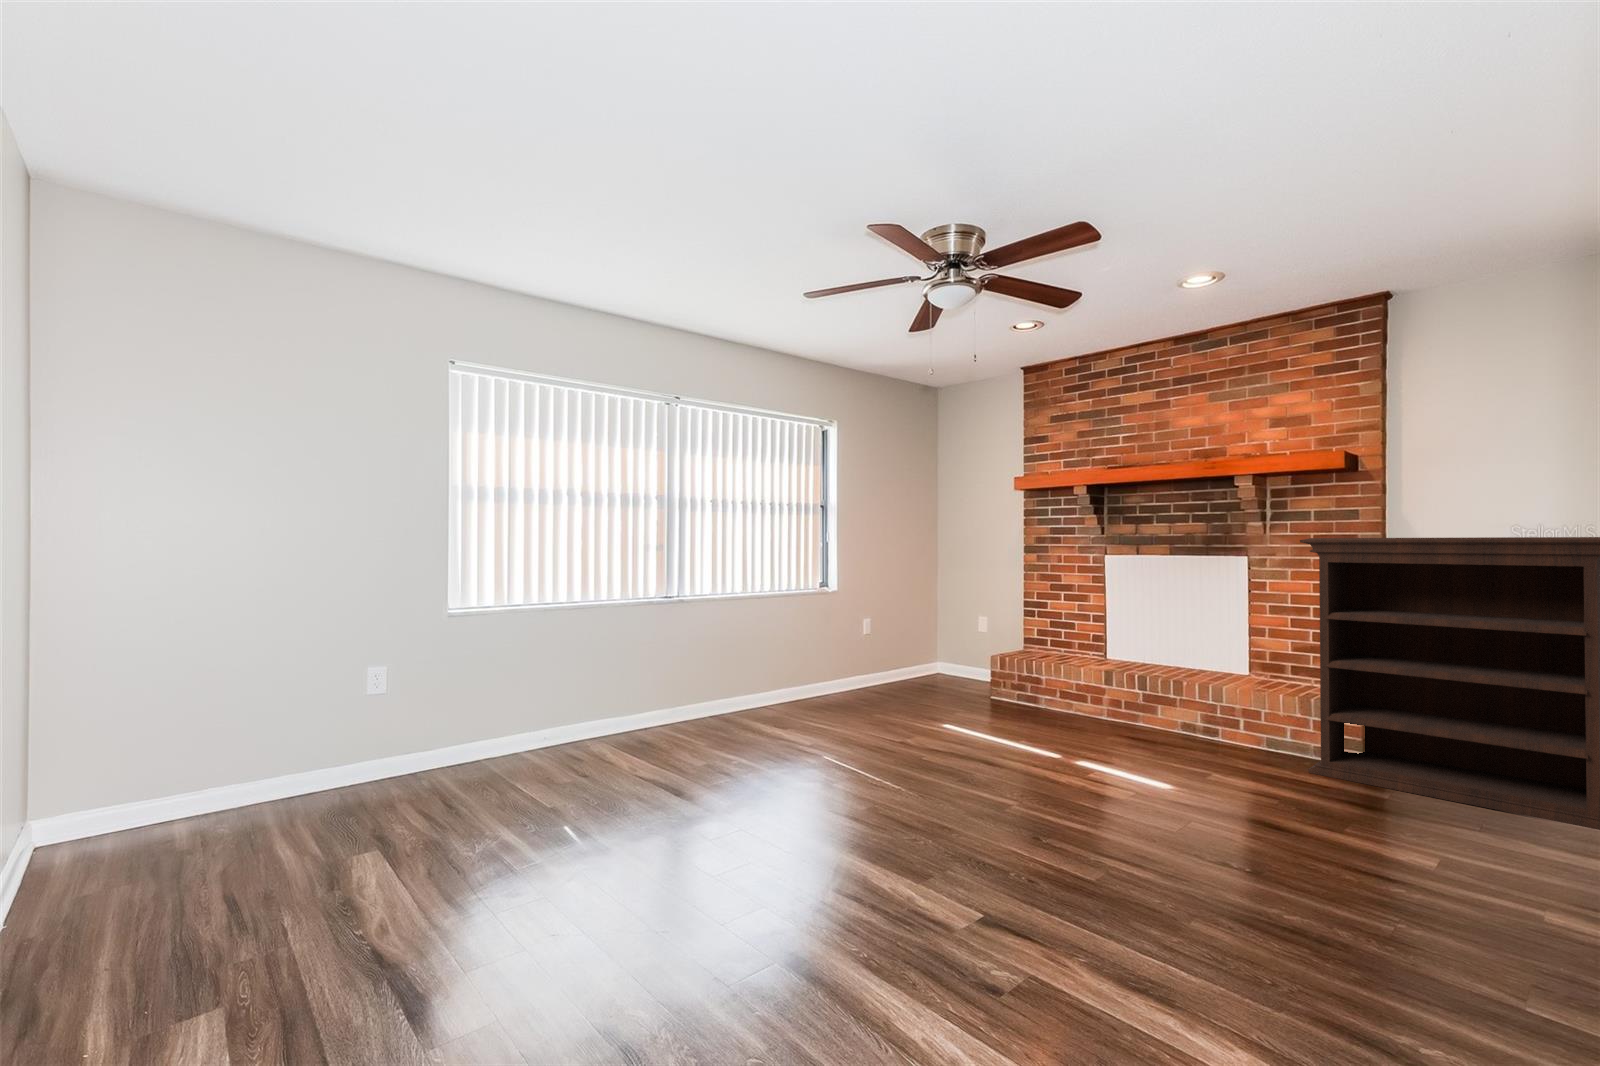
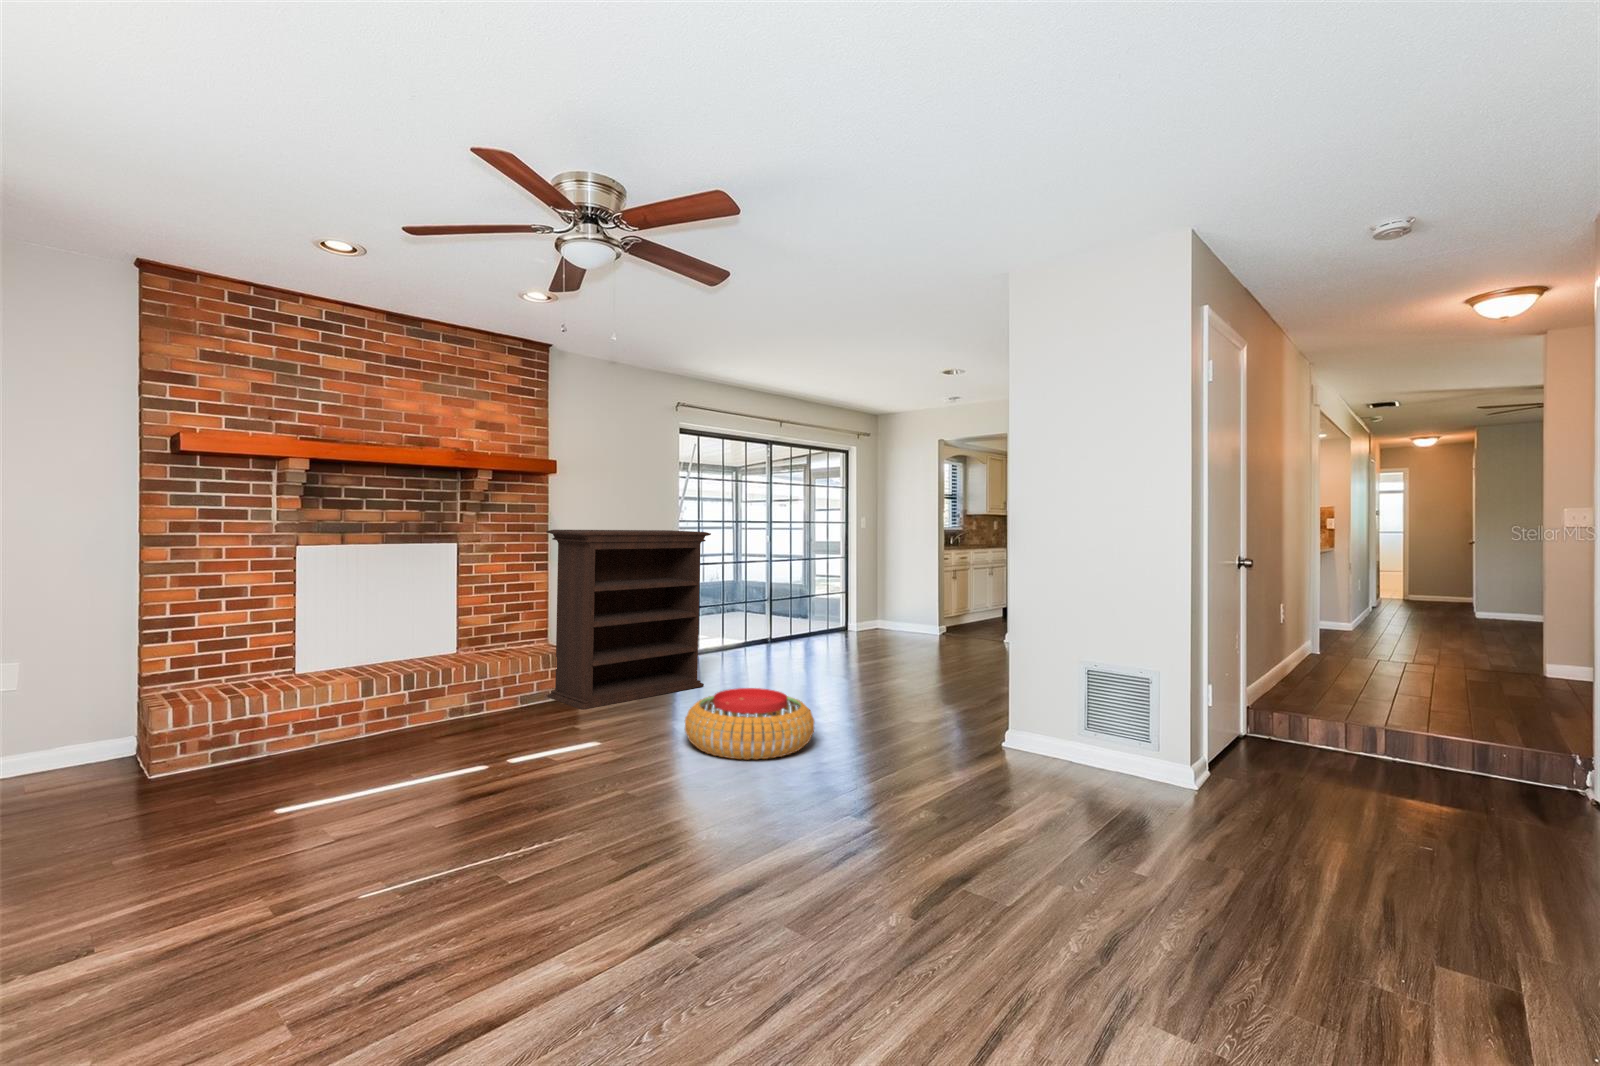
pouf: none [1189,772,1445,908] -> present [685,688,814,759]

